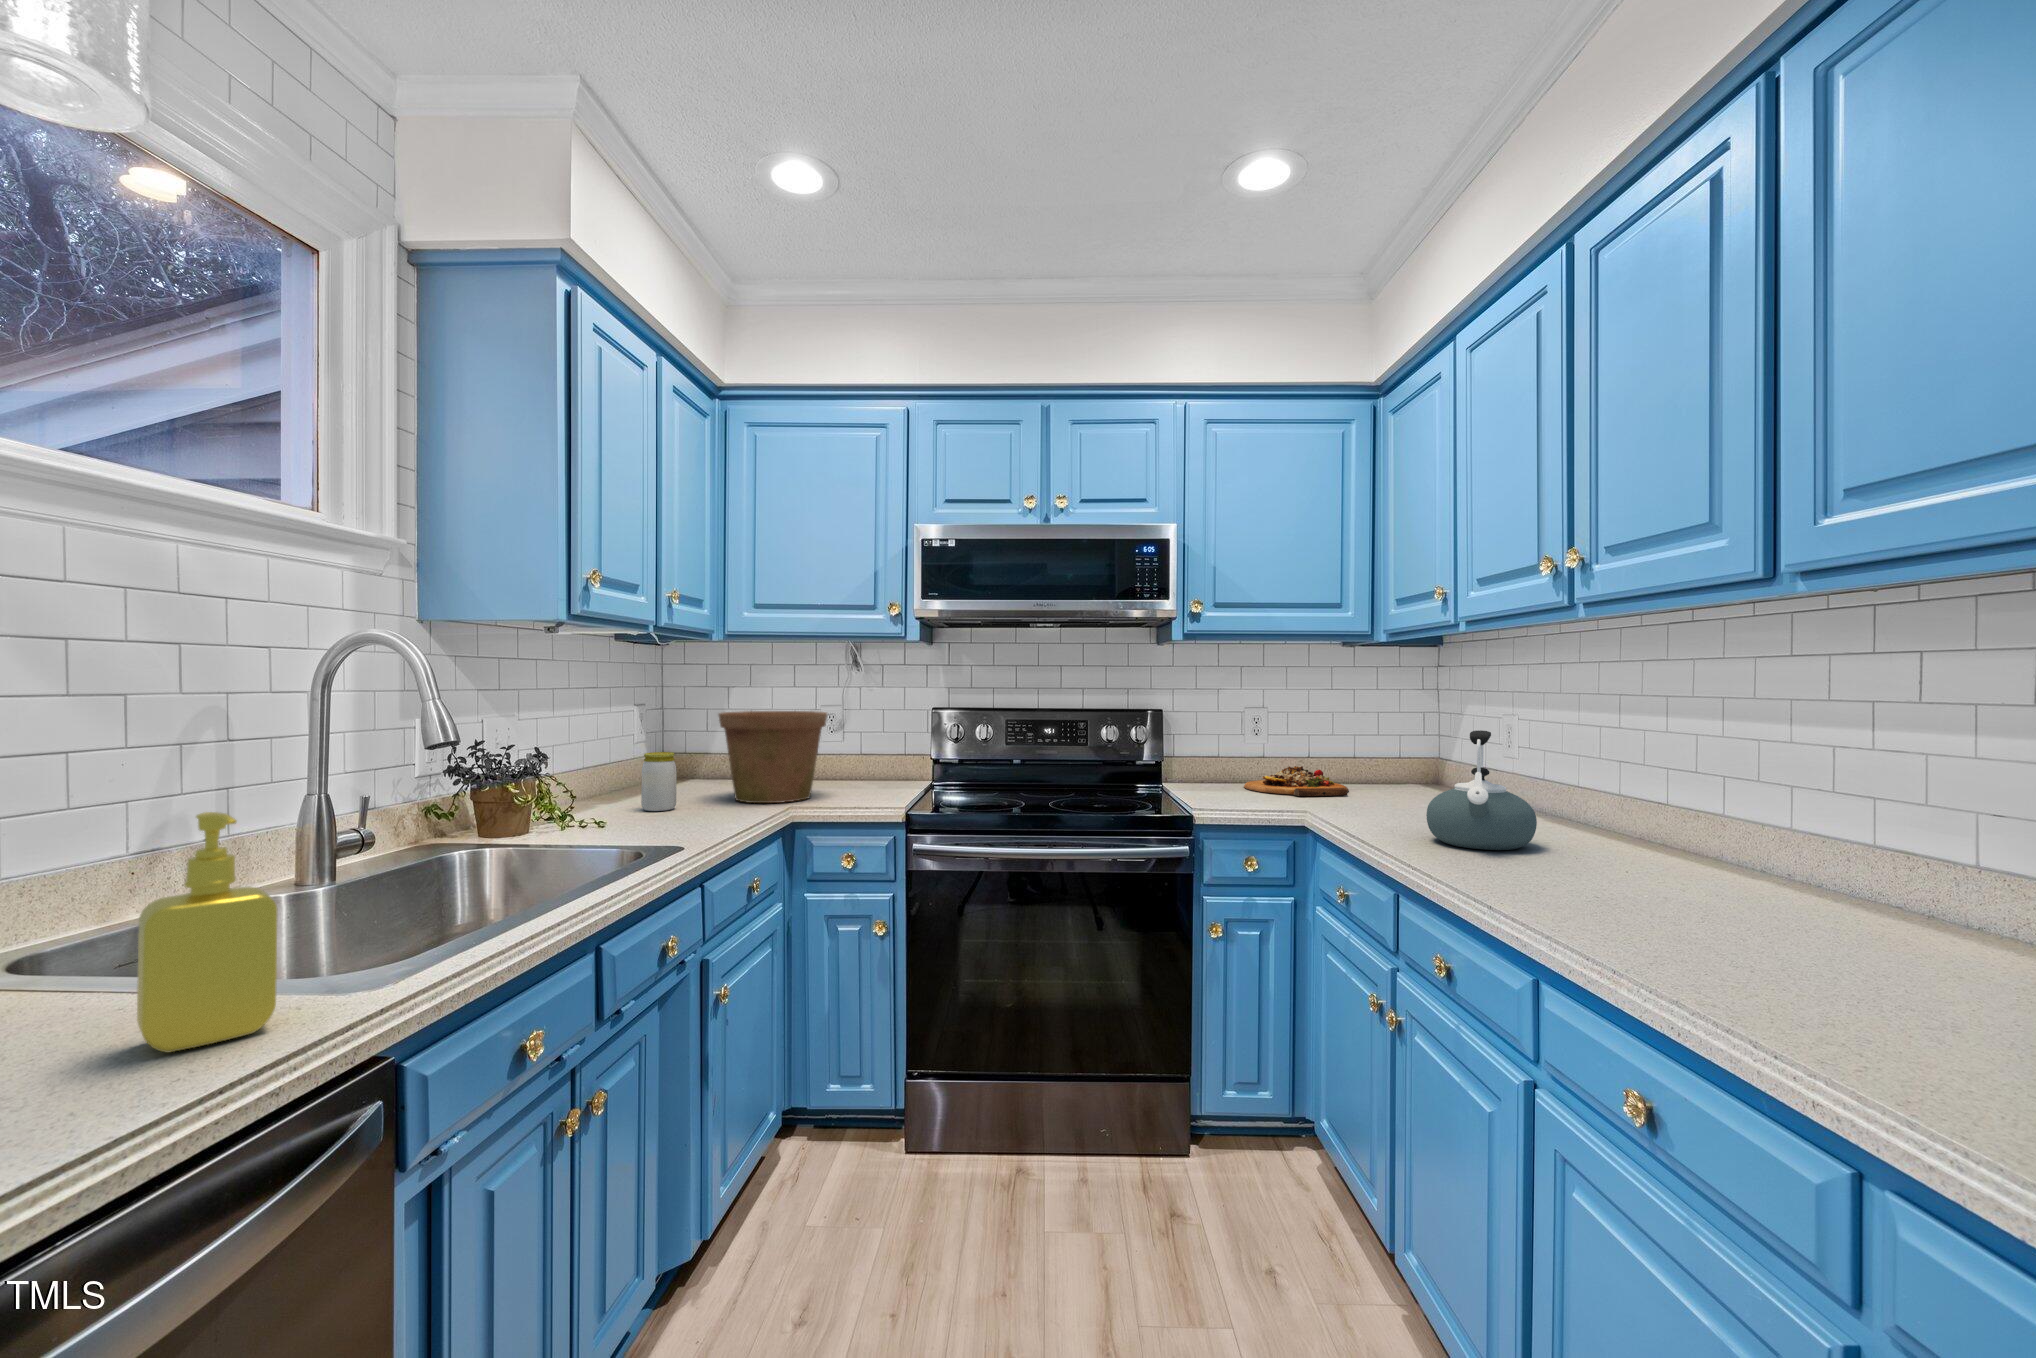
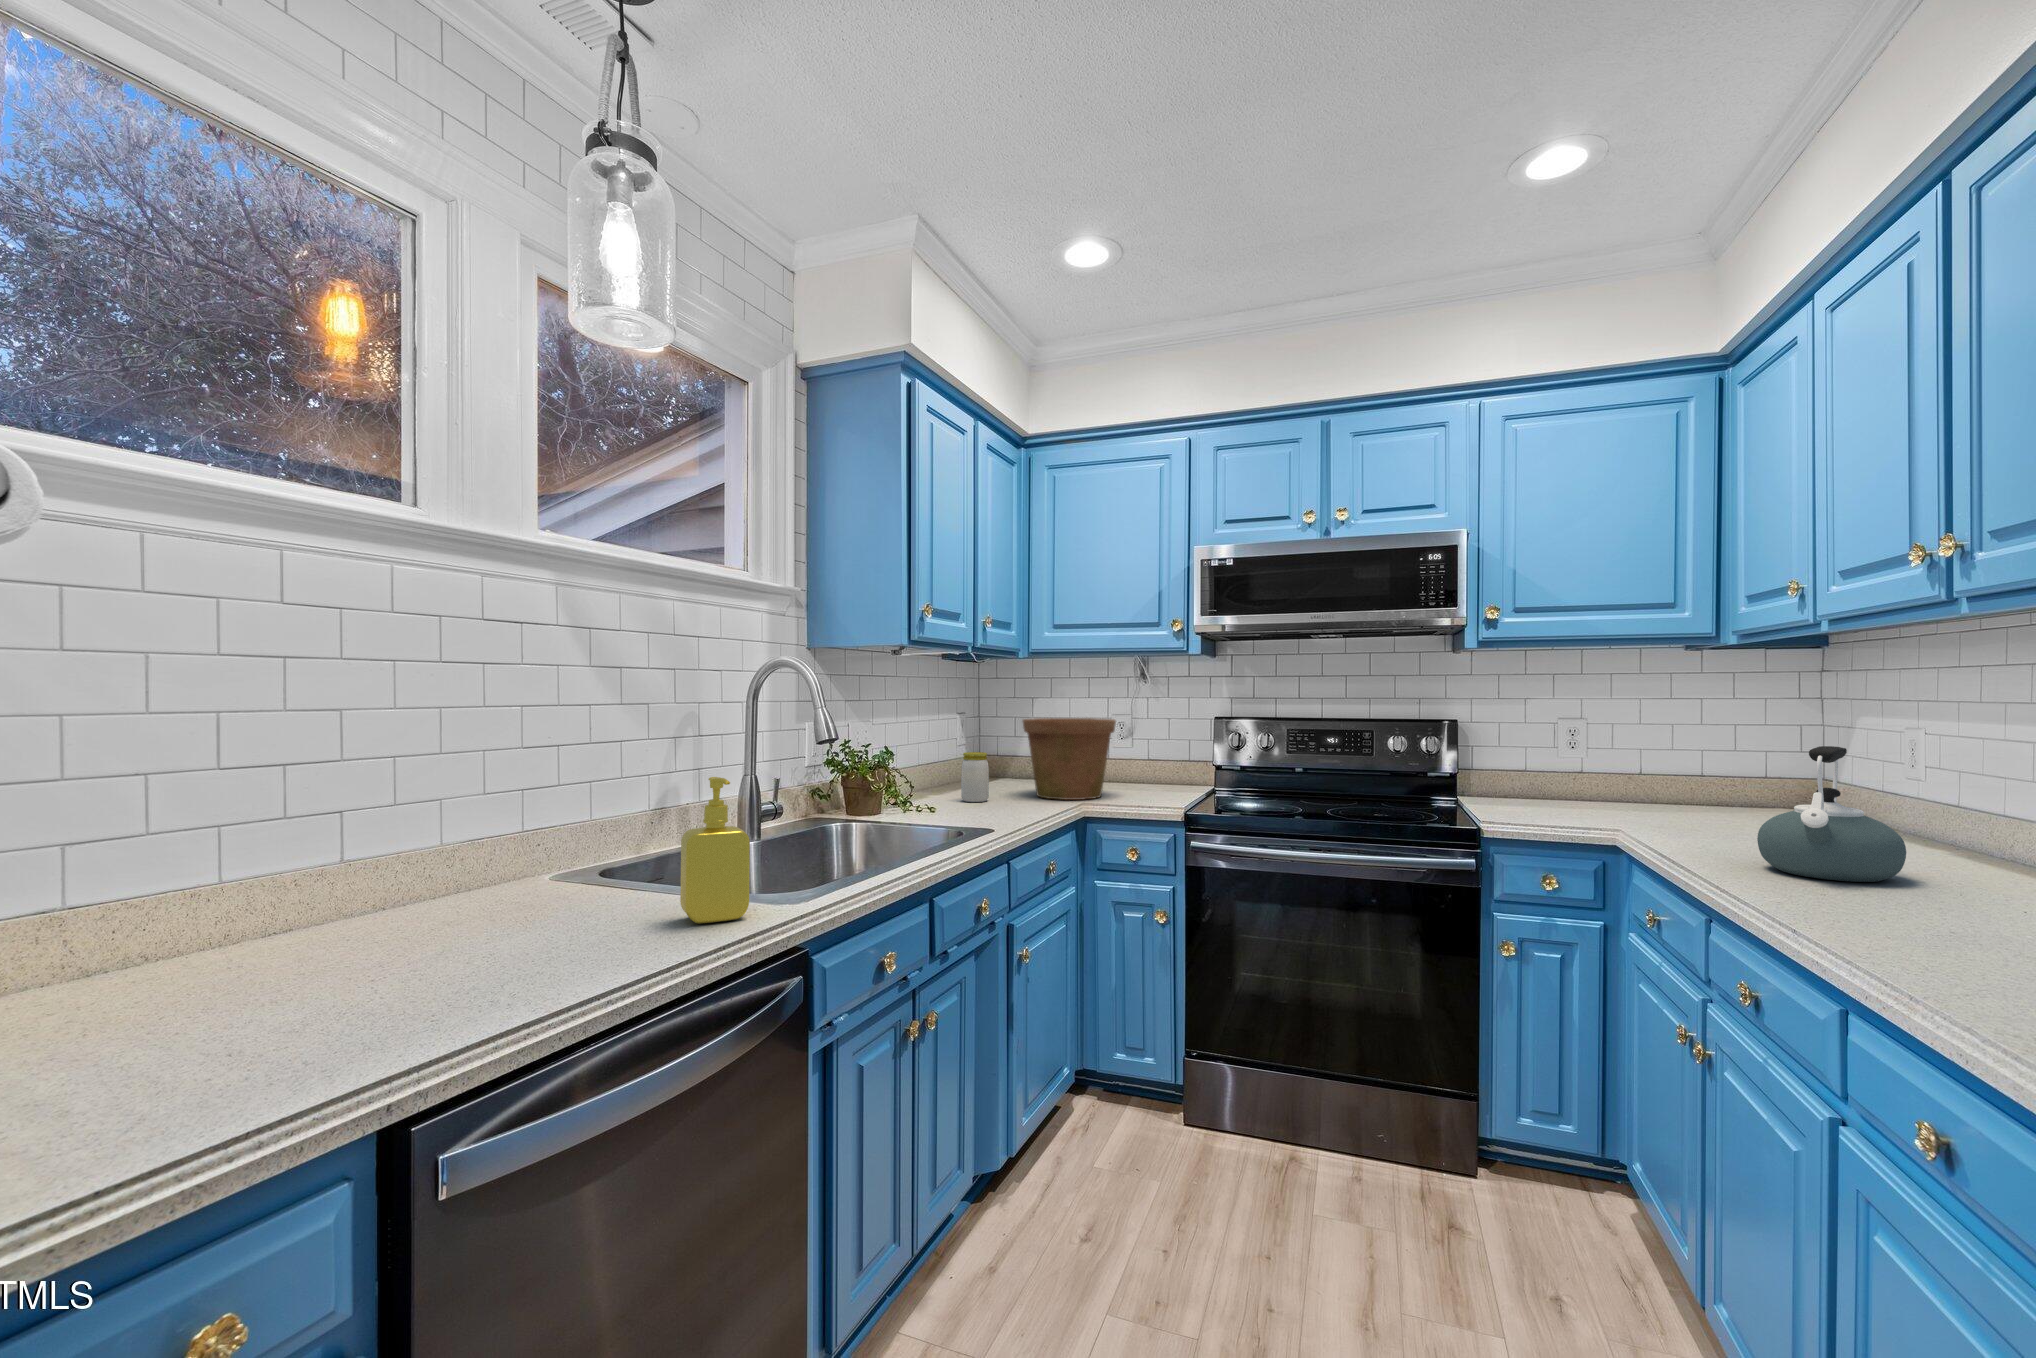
cutting board: present [1244,766,1349,796] -> none [1558,784,1693,819]

